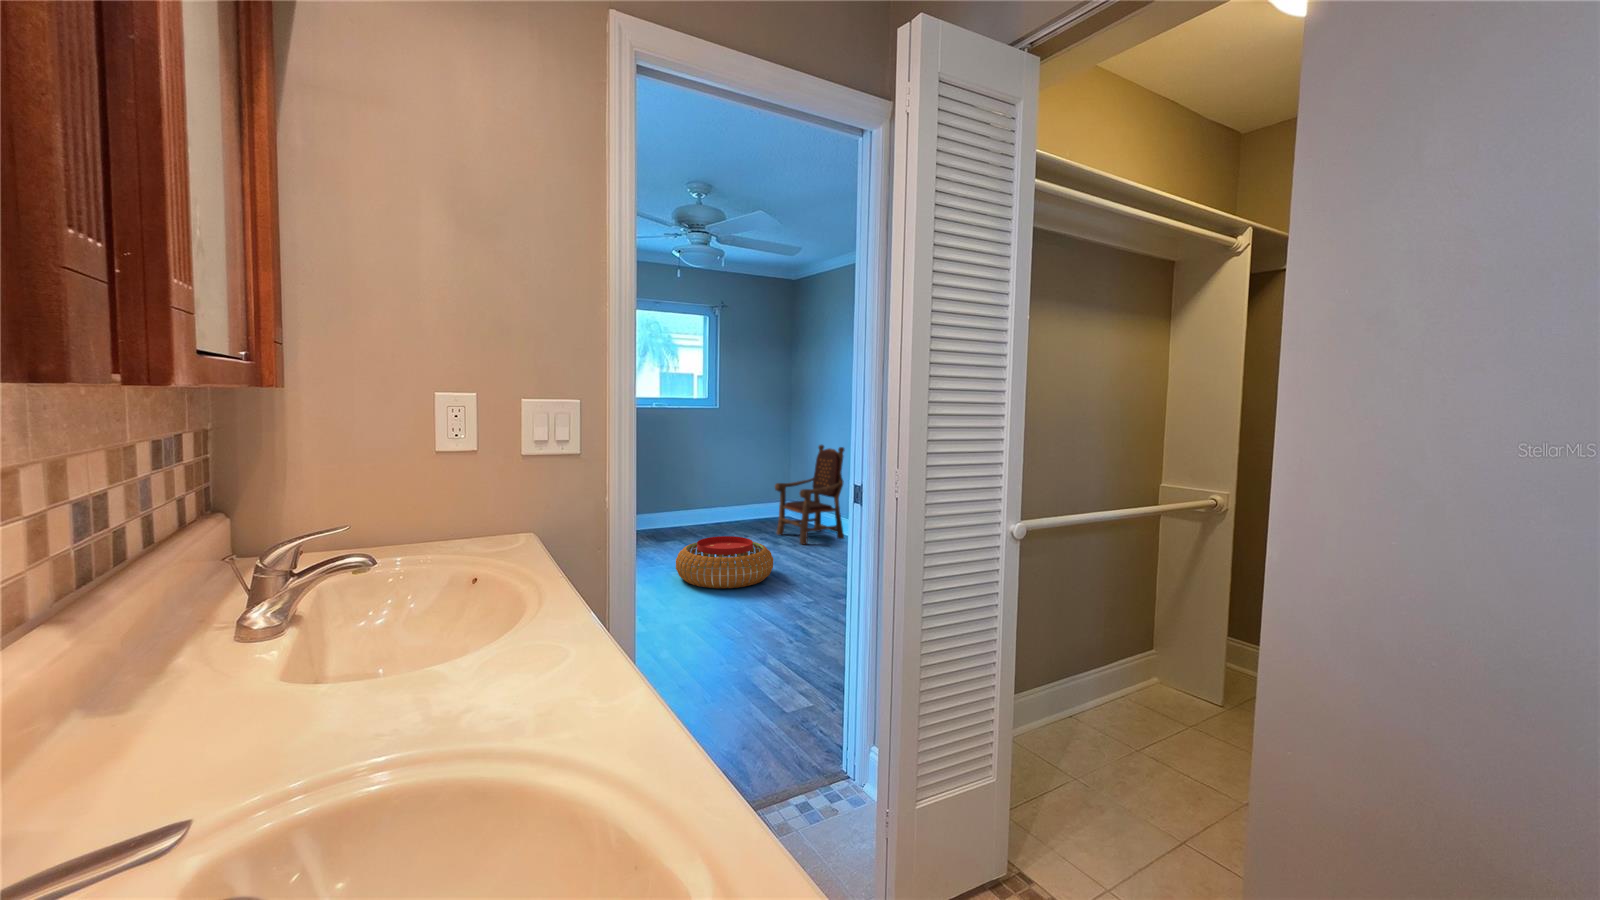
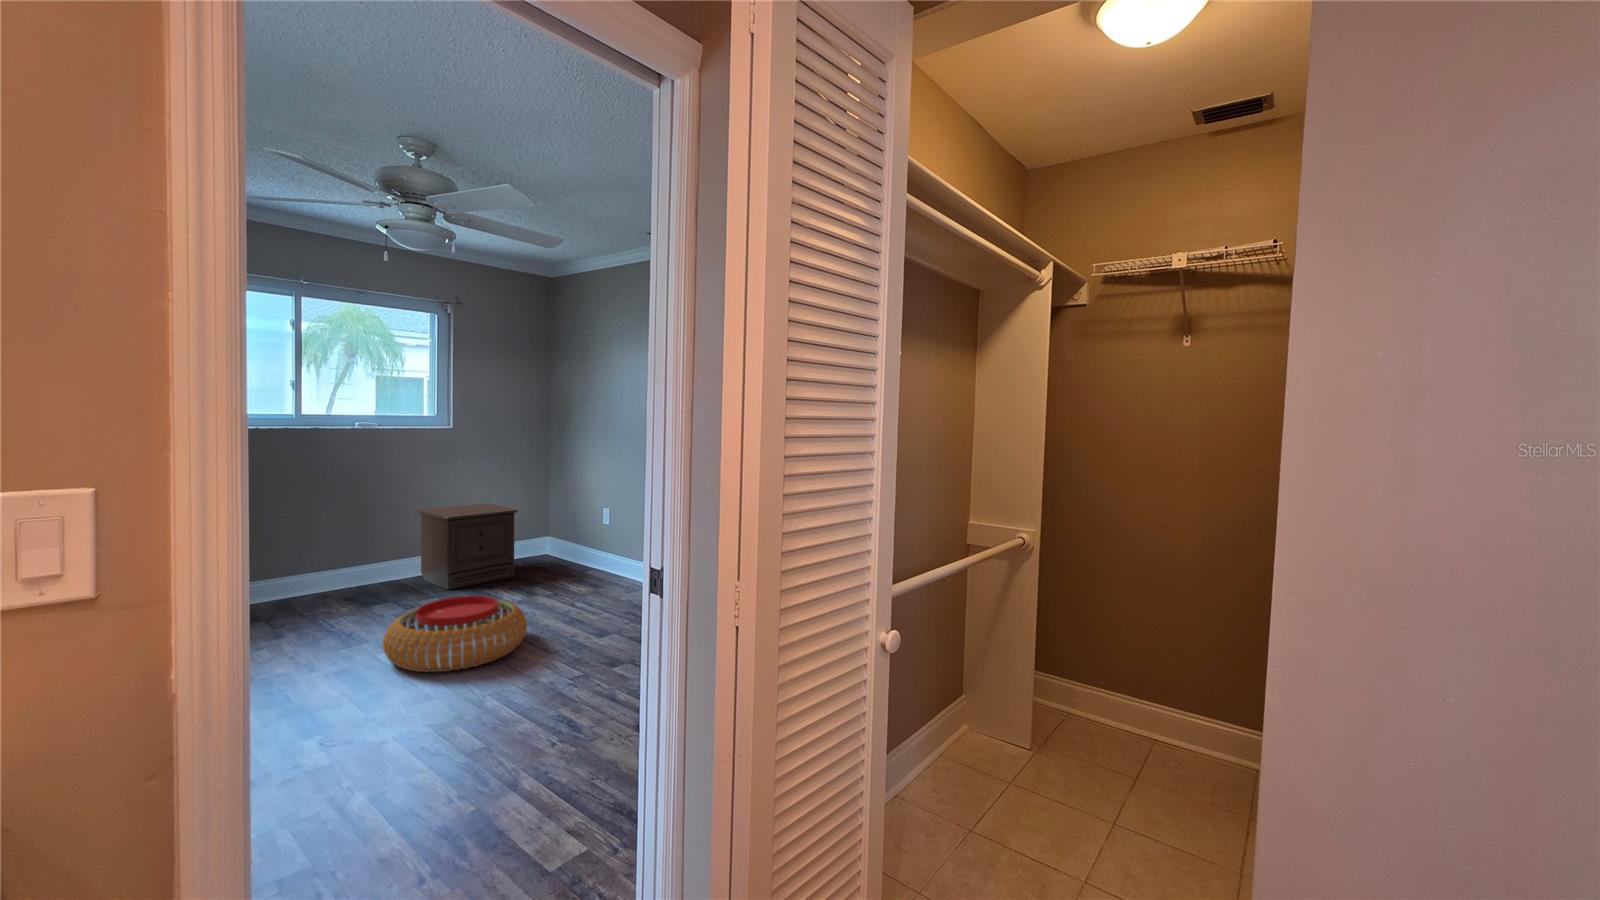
armchair: present [775,445,844,544] -> none [528,472,615,592]
nightstand: none [695,470,767,536] -> present [418,504,518,590]

